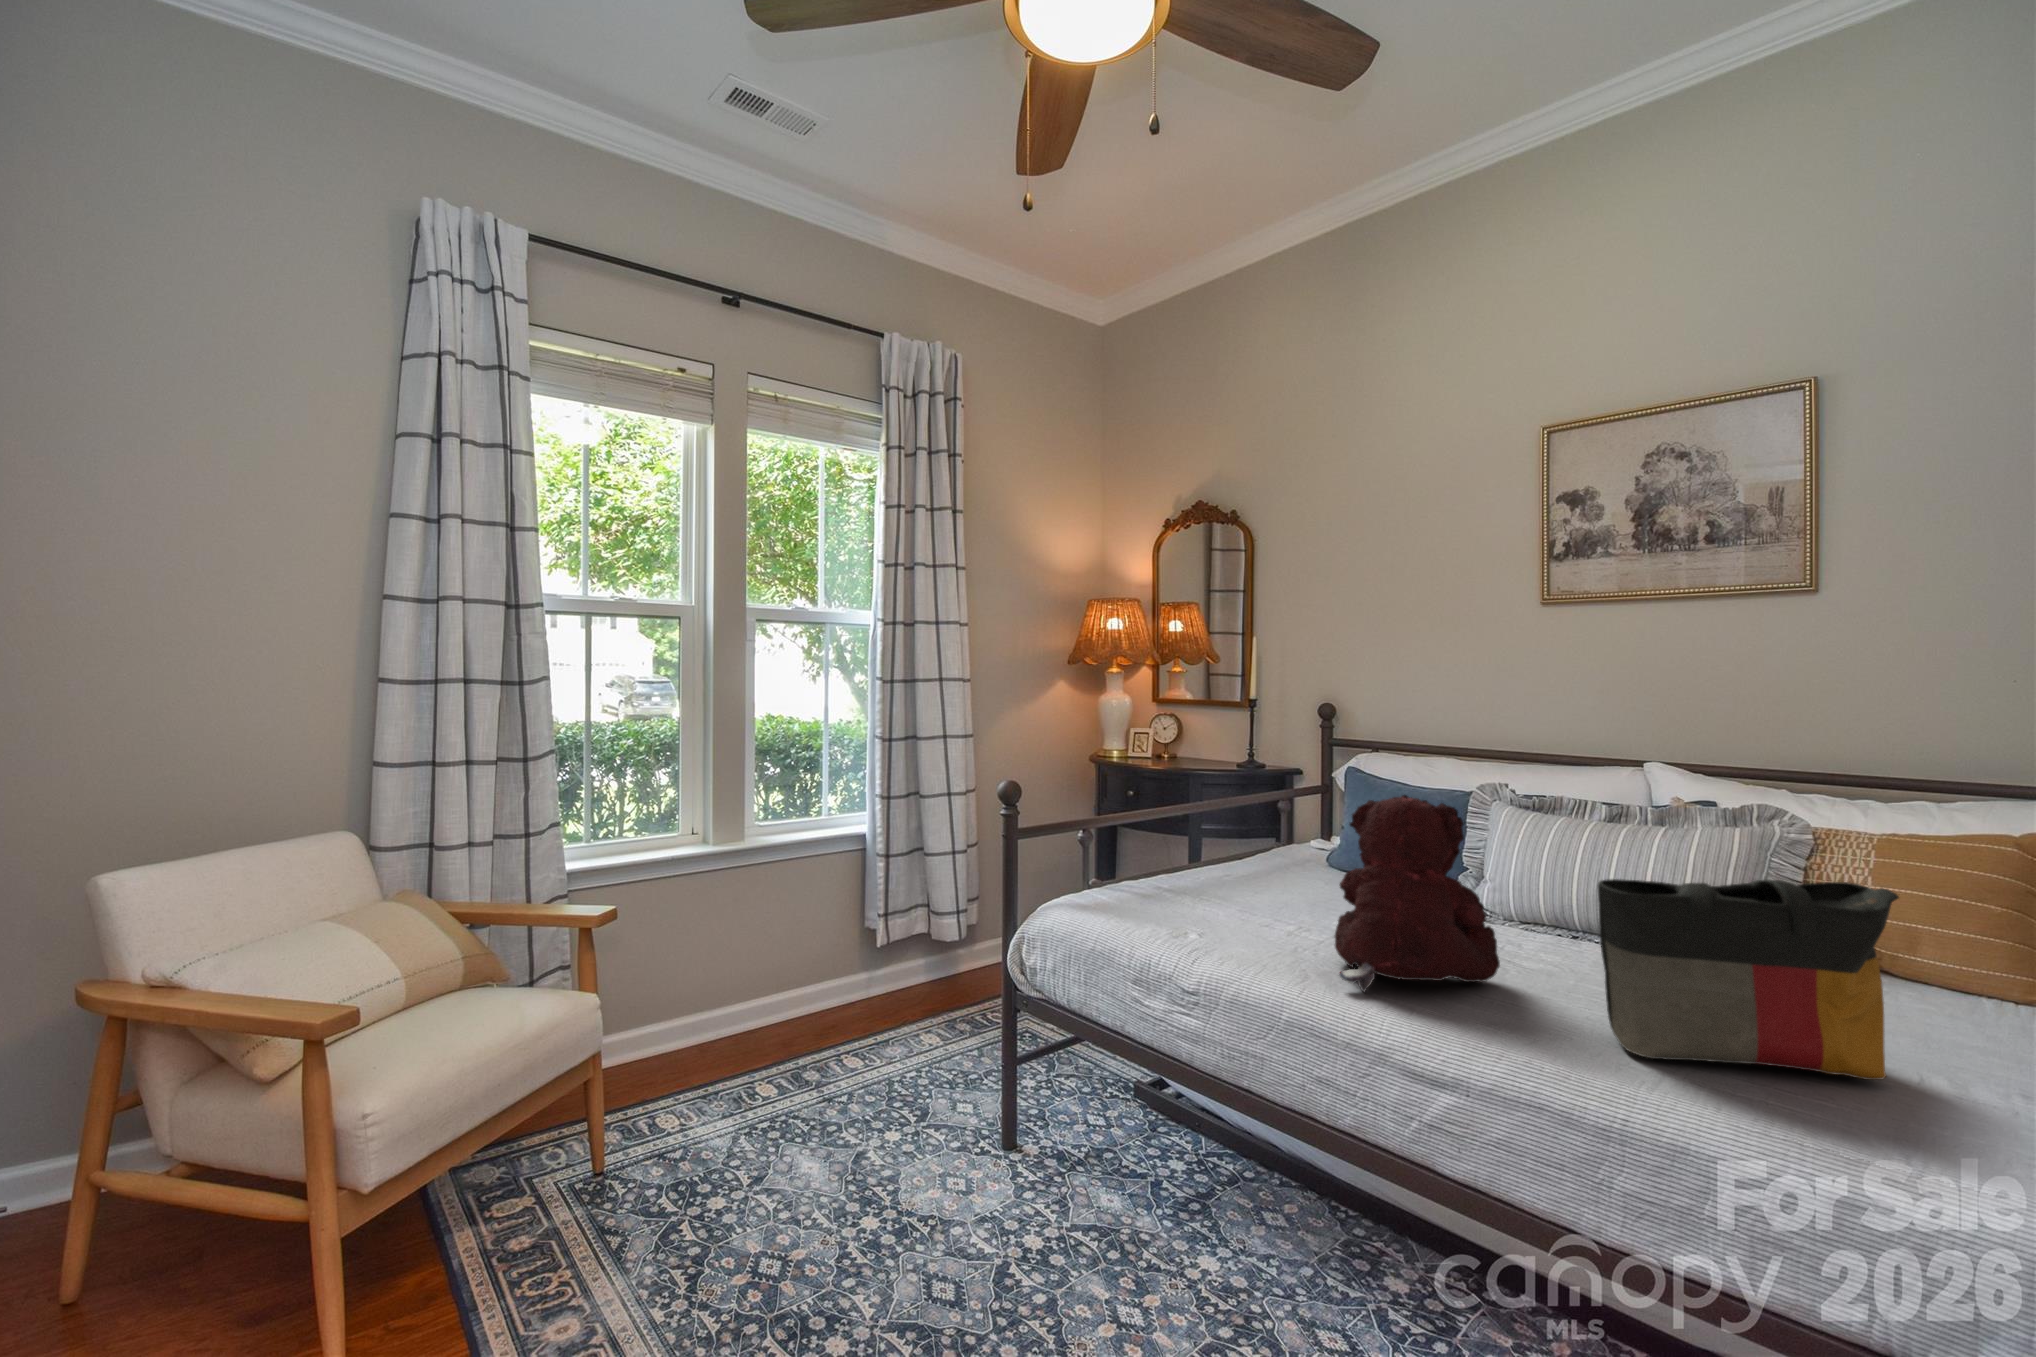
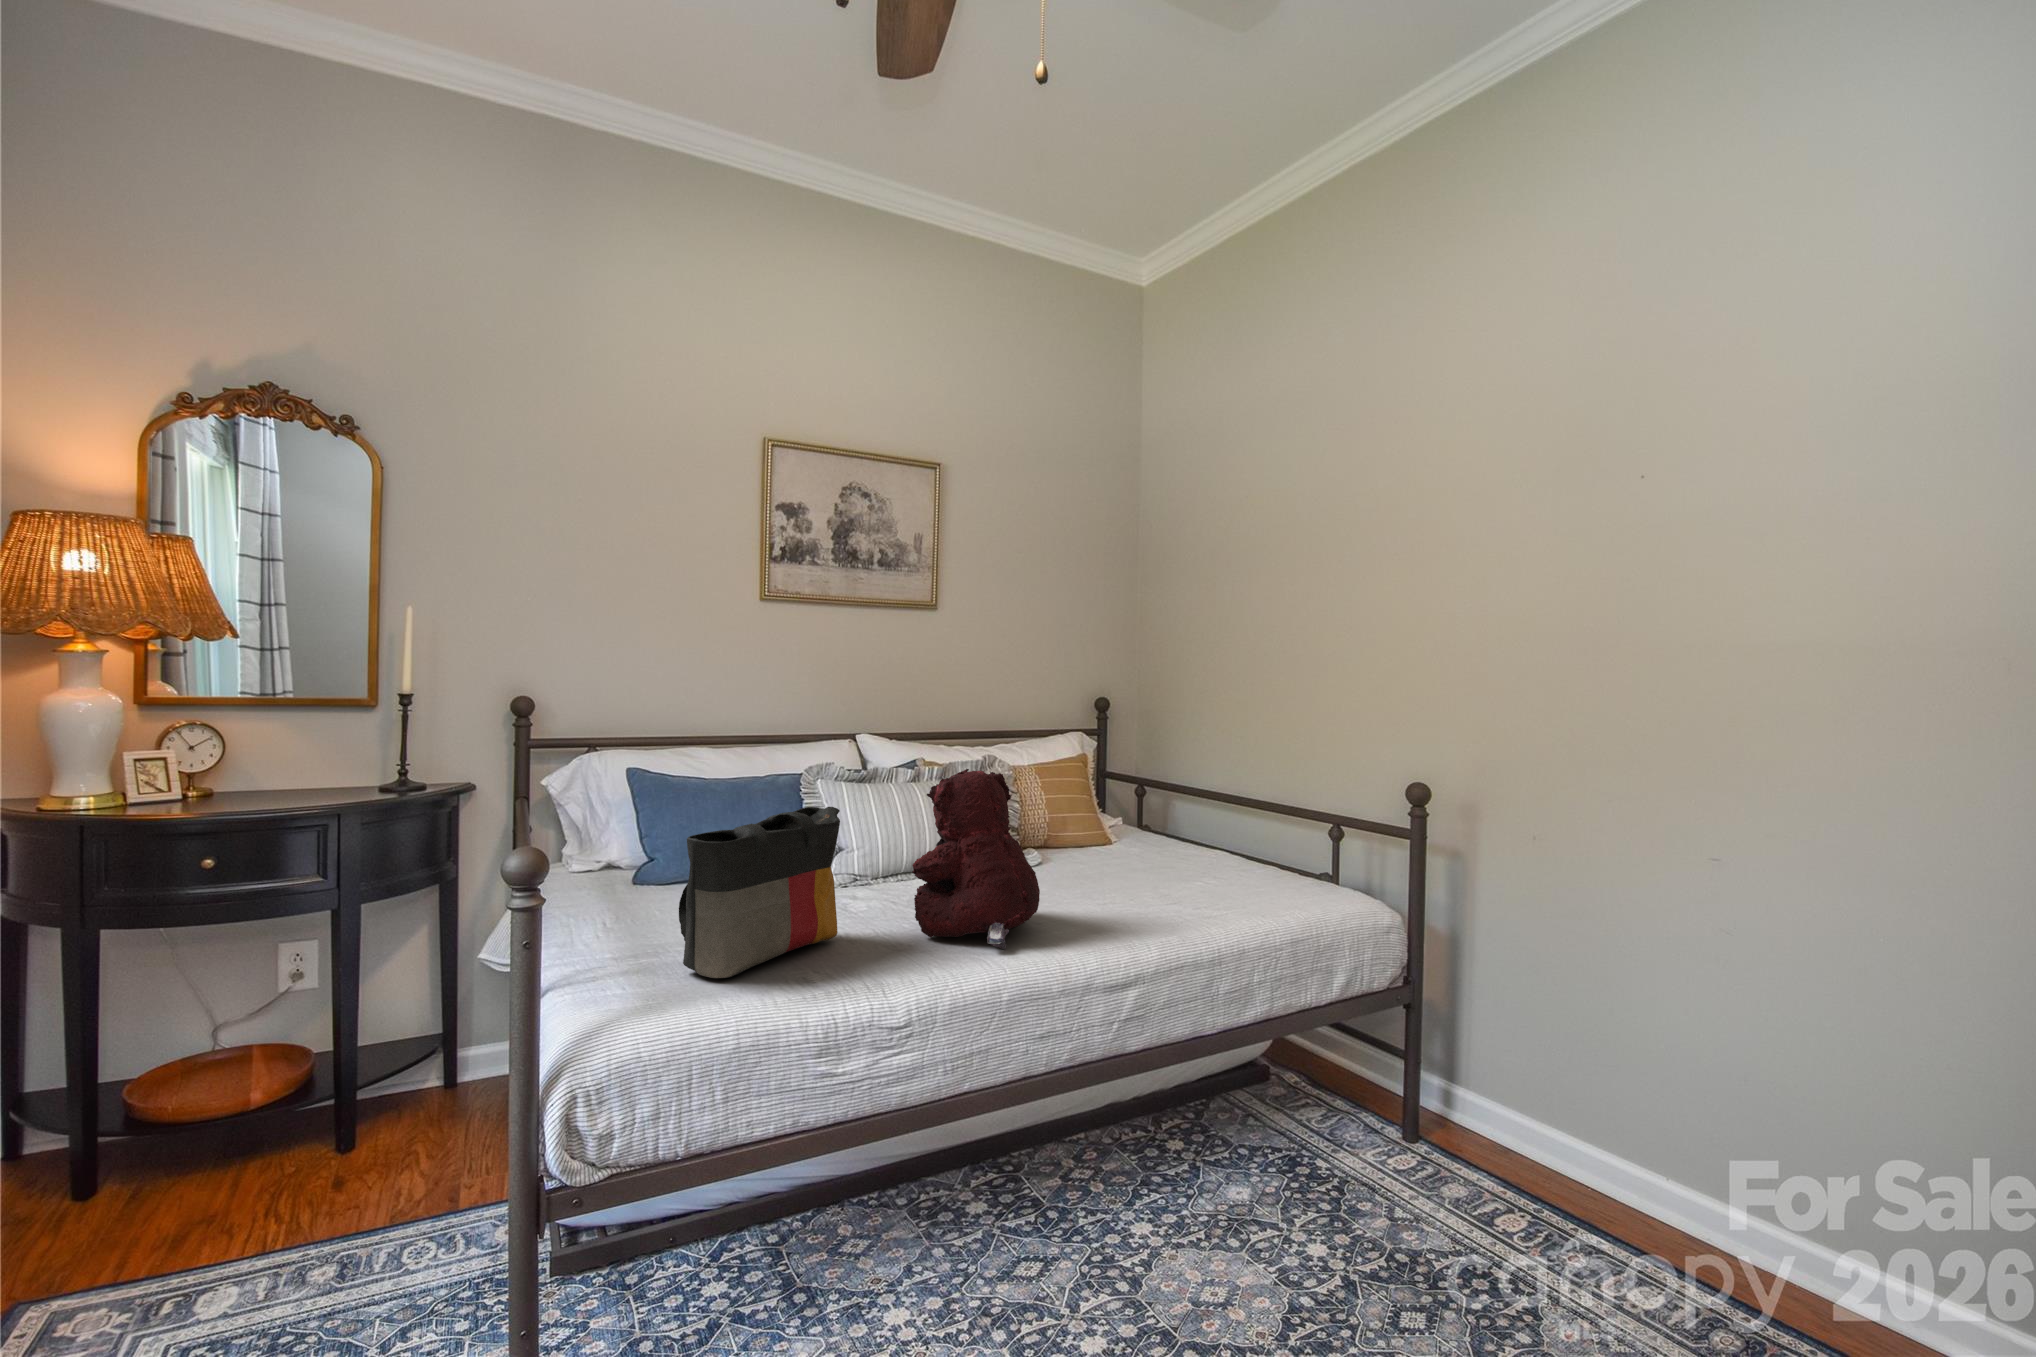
tote bag: present [1598,879,1899,1080] -> present [679,807,840,978]

